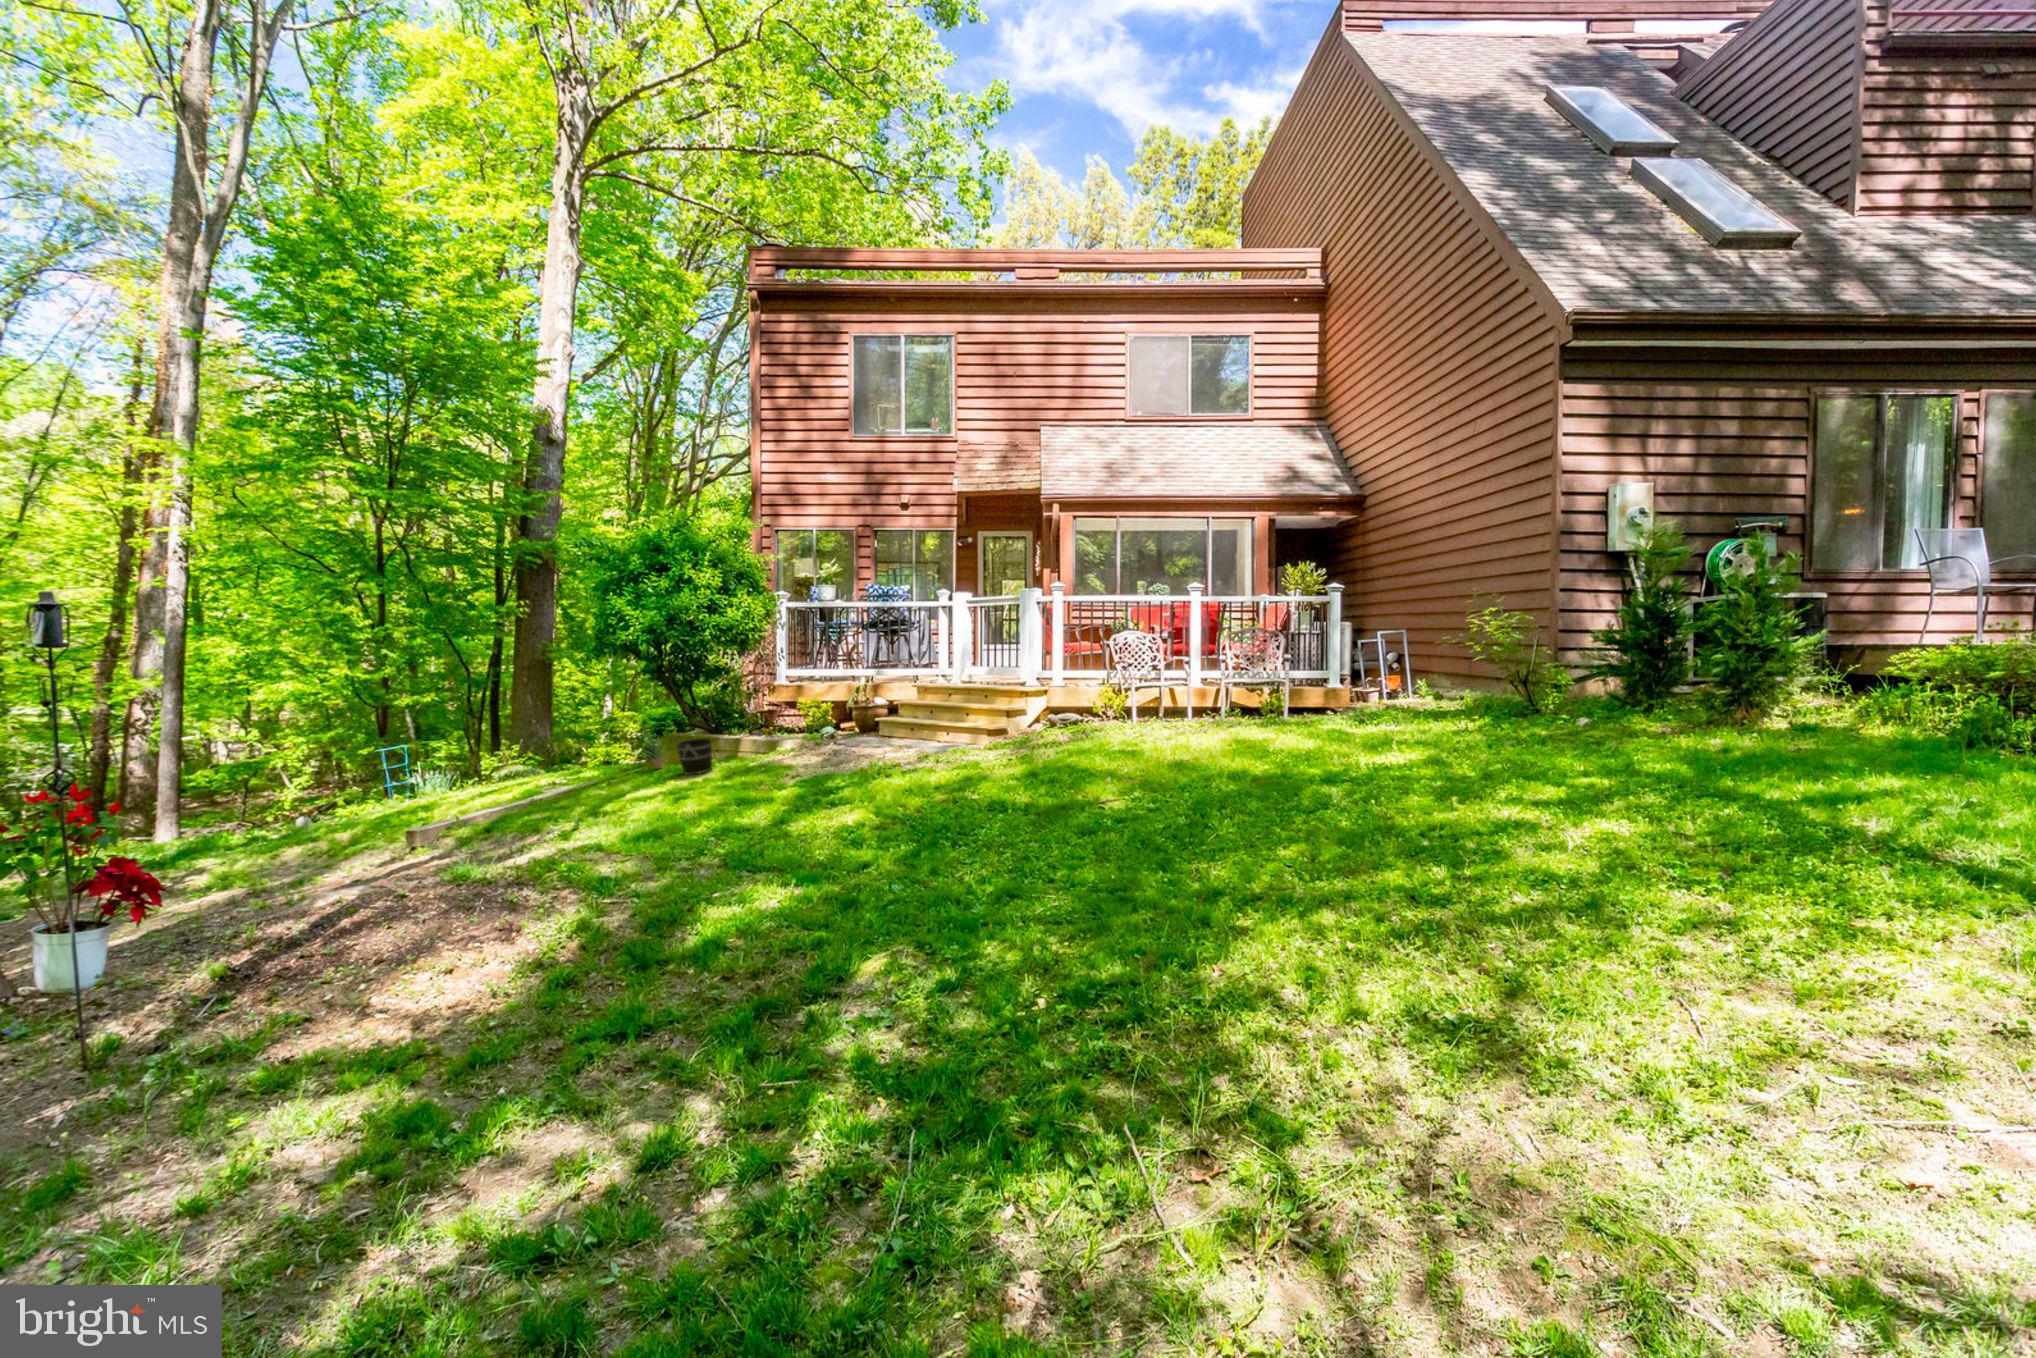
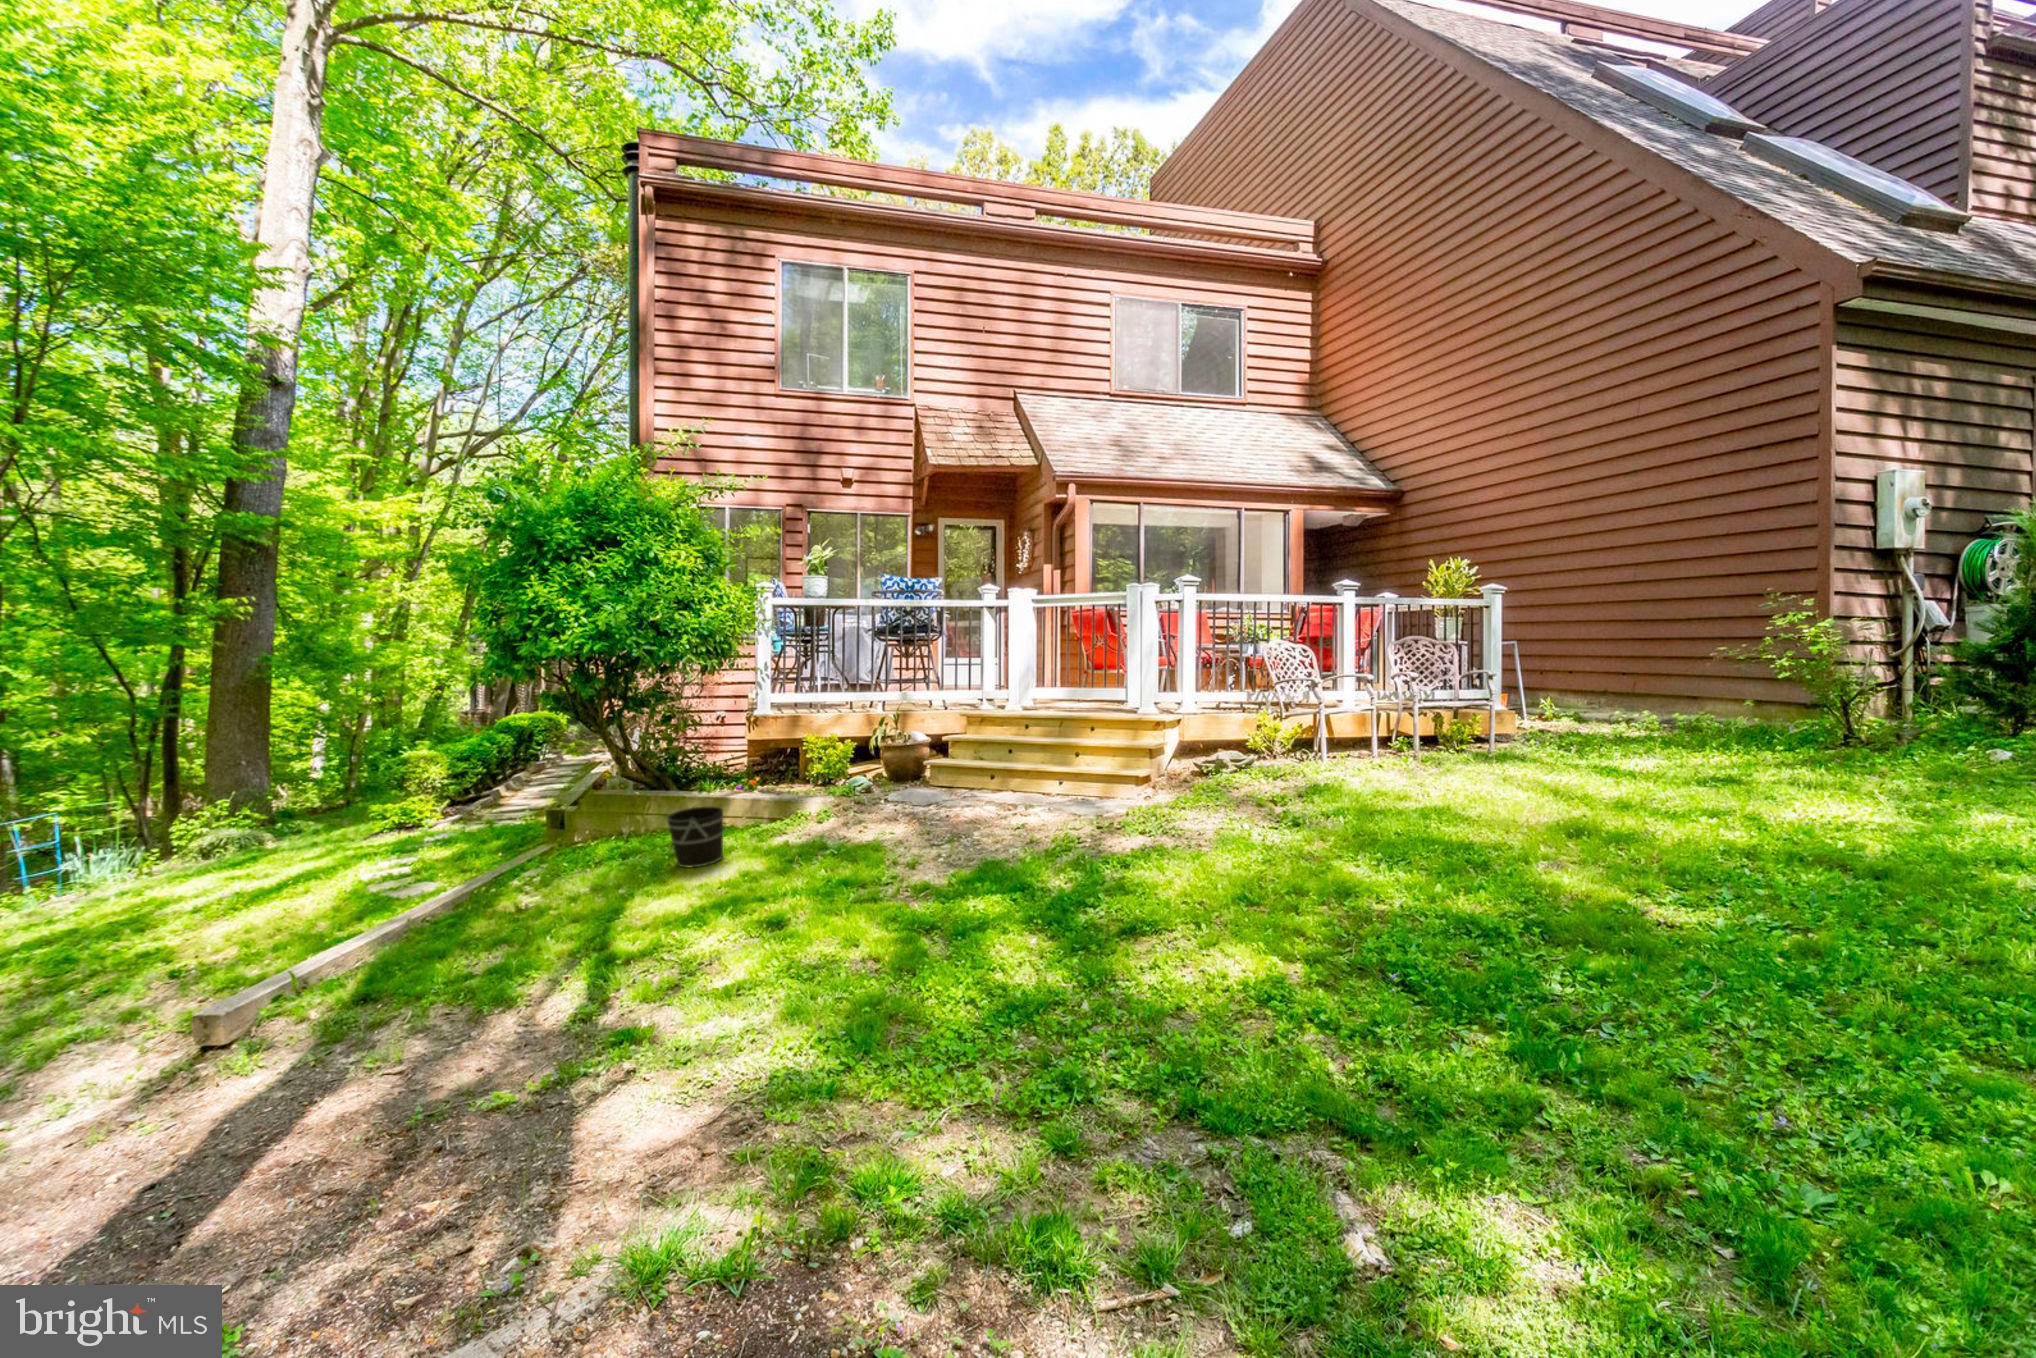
potted plant: present [647,734,665,769] -> none [593,799,633,860]

